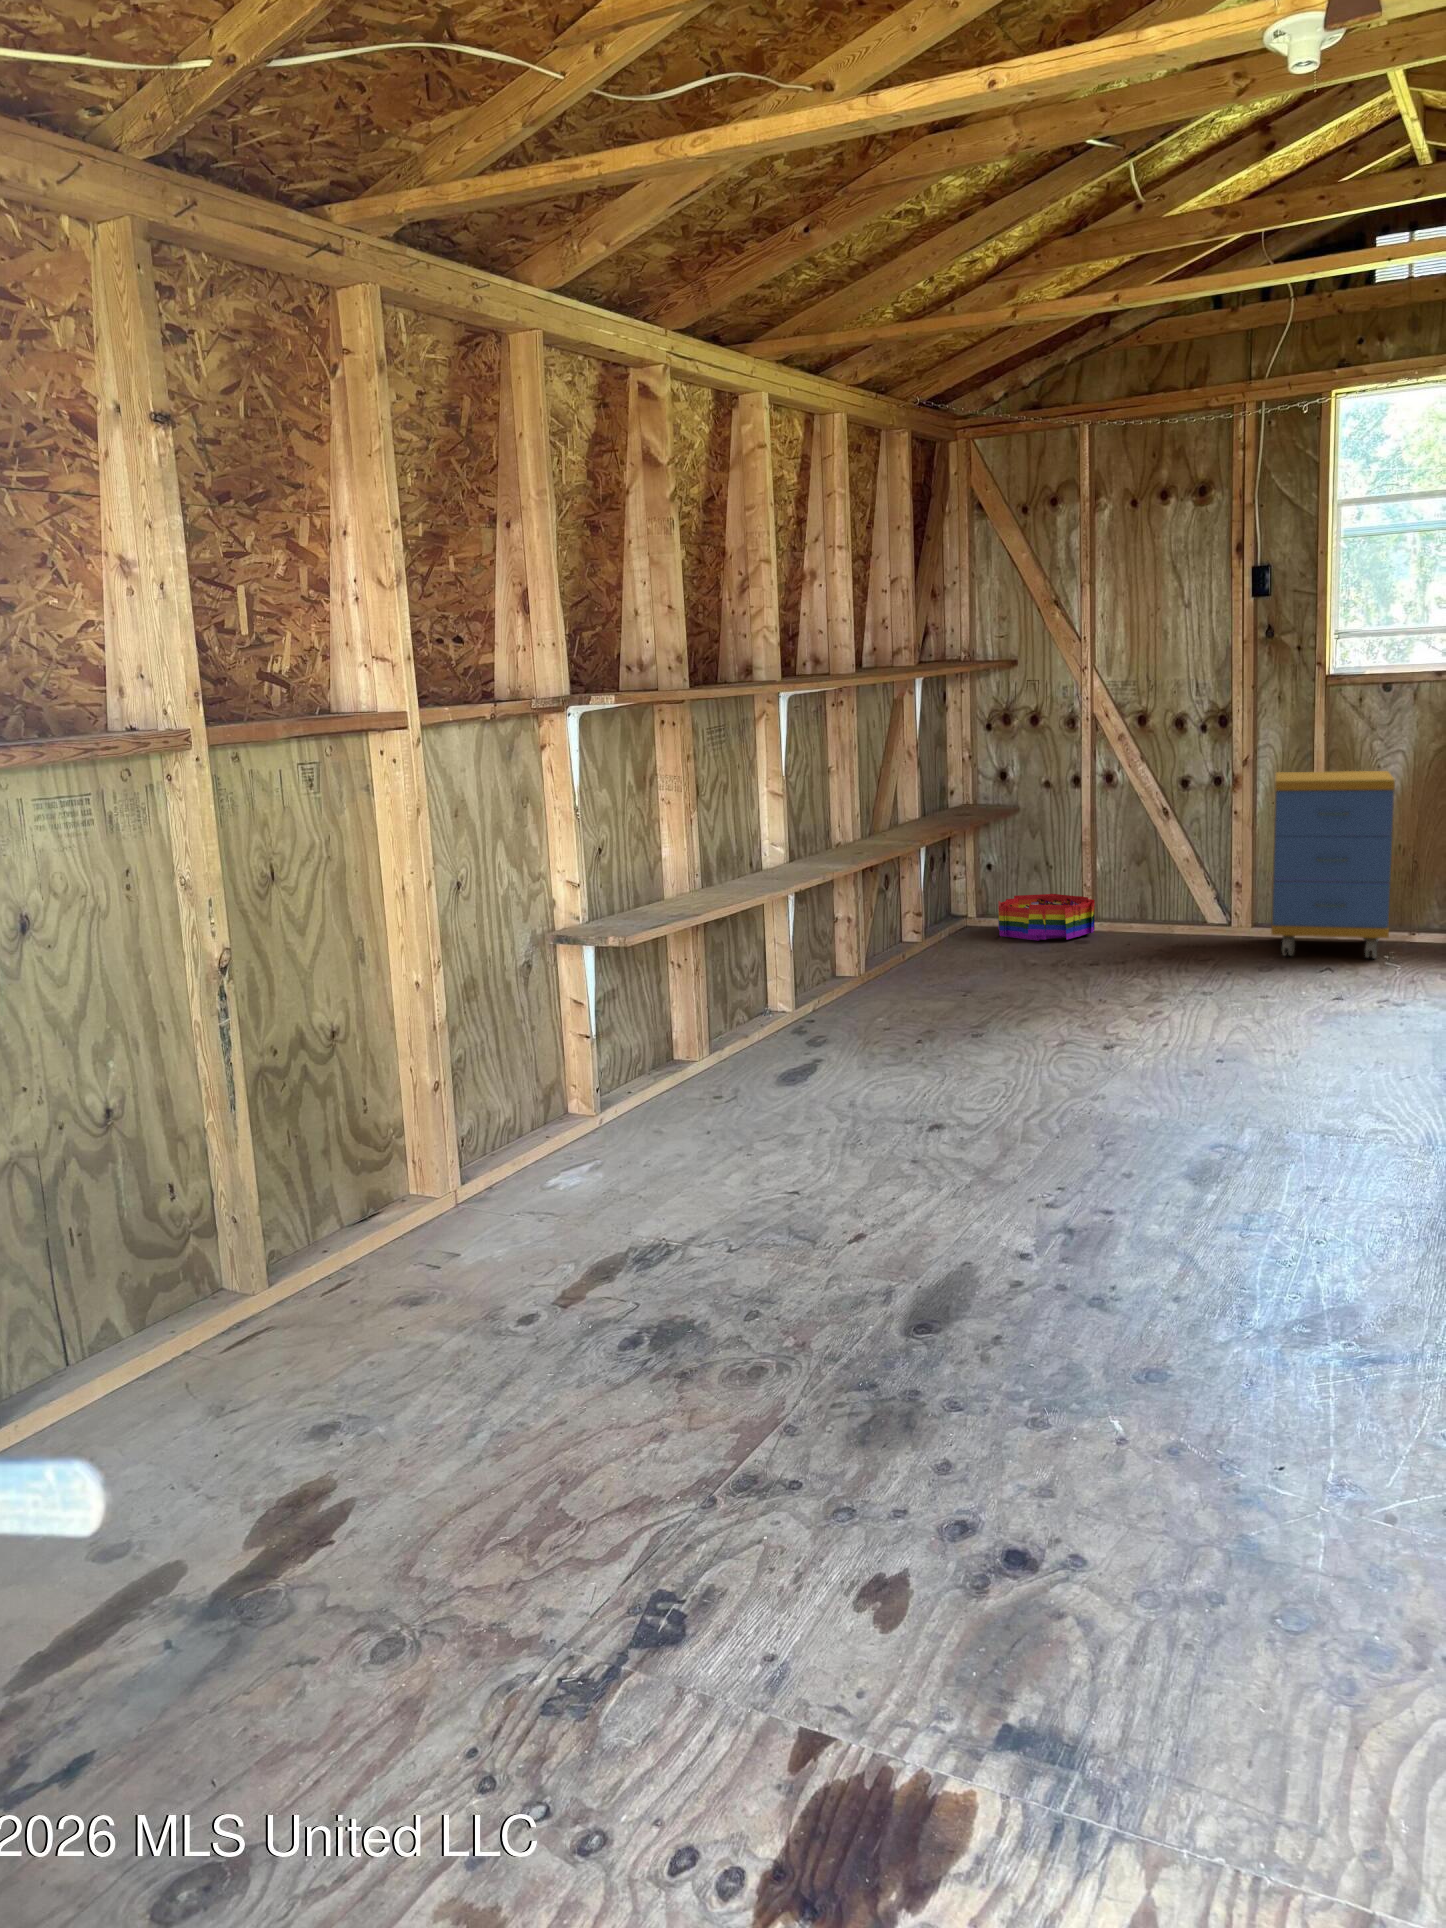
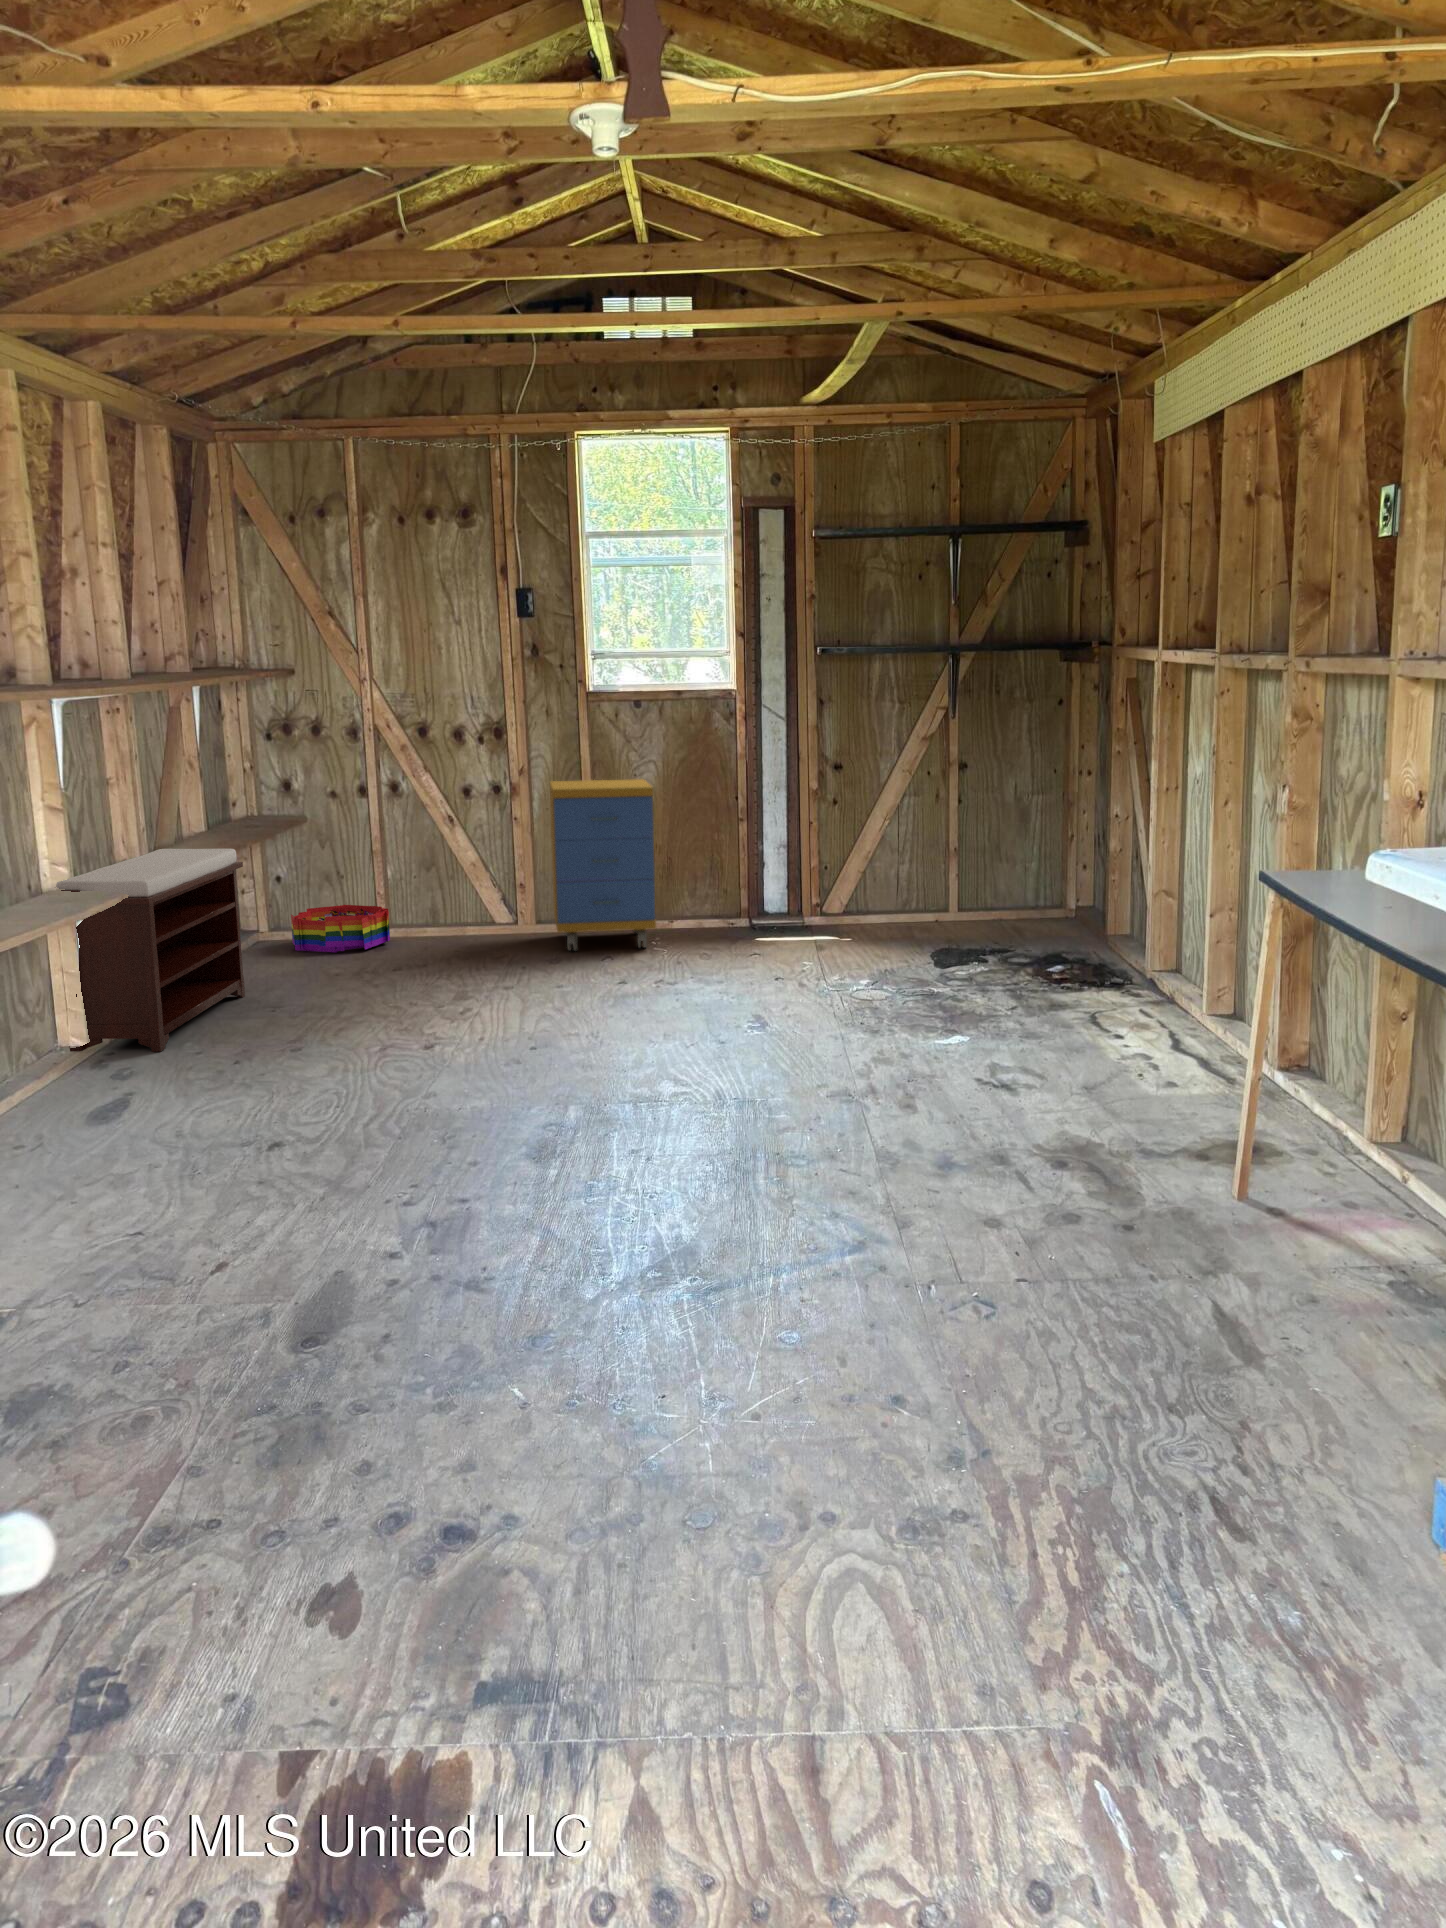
bench: none [769,833,948,1023] -> present [56,849,245,1052]

